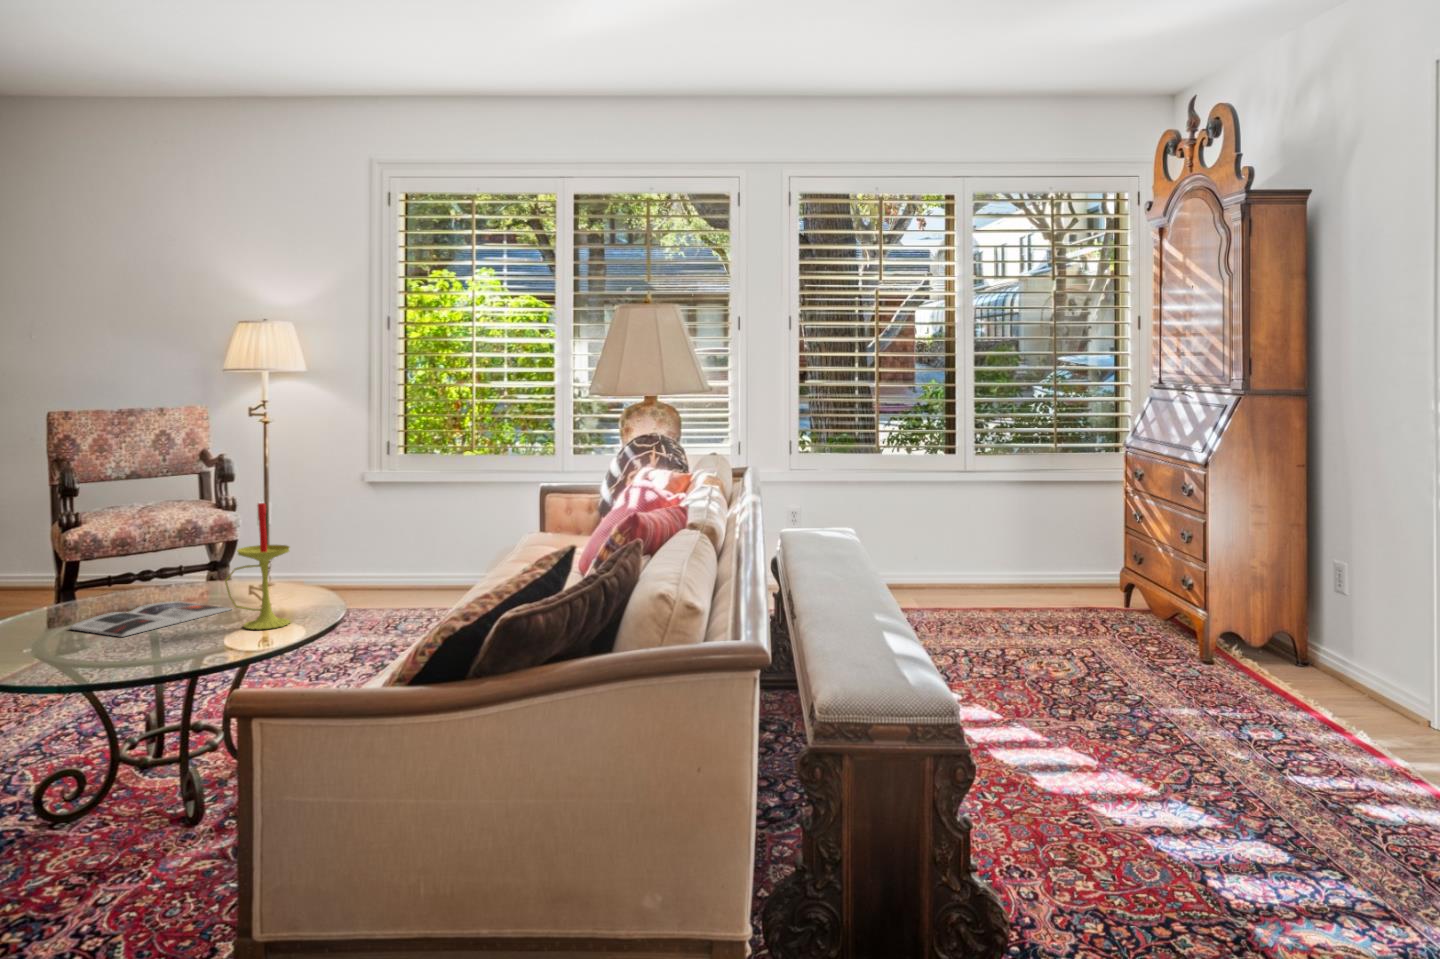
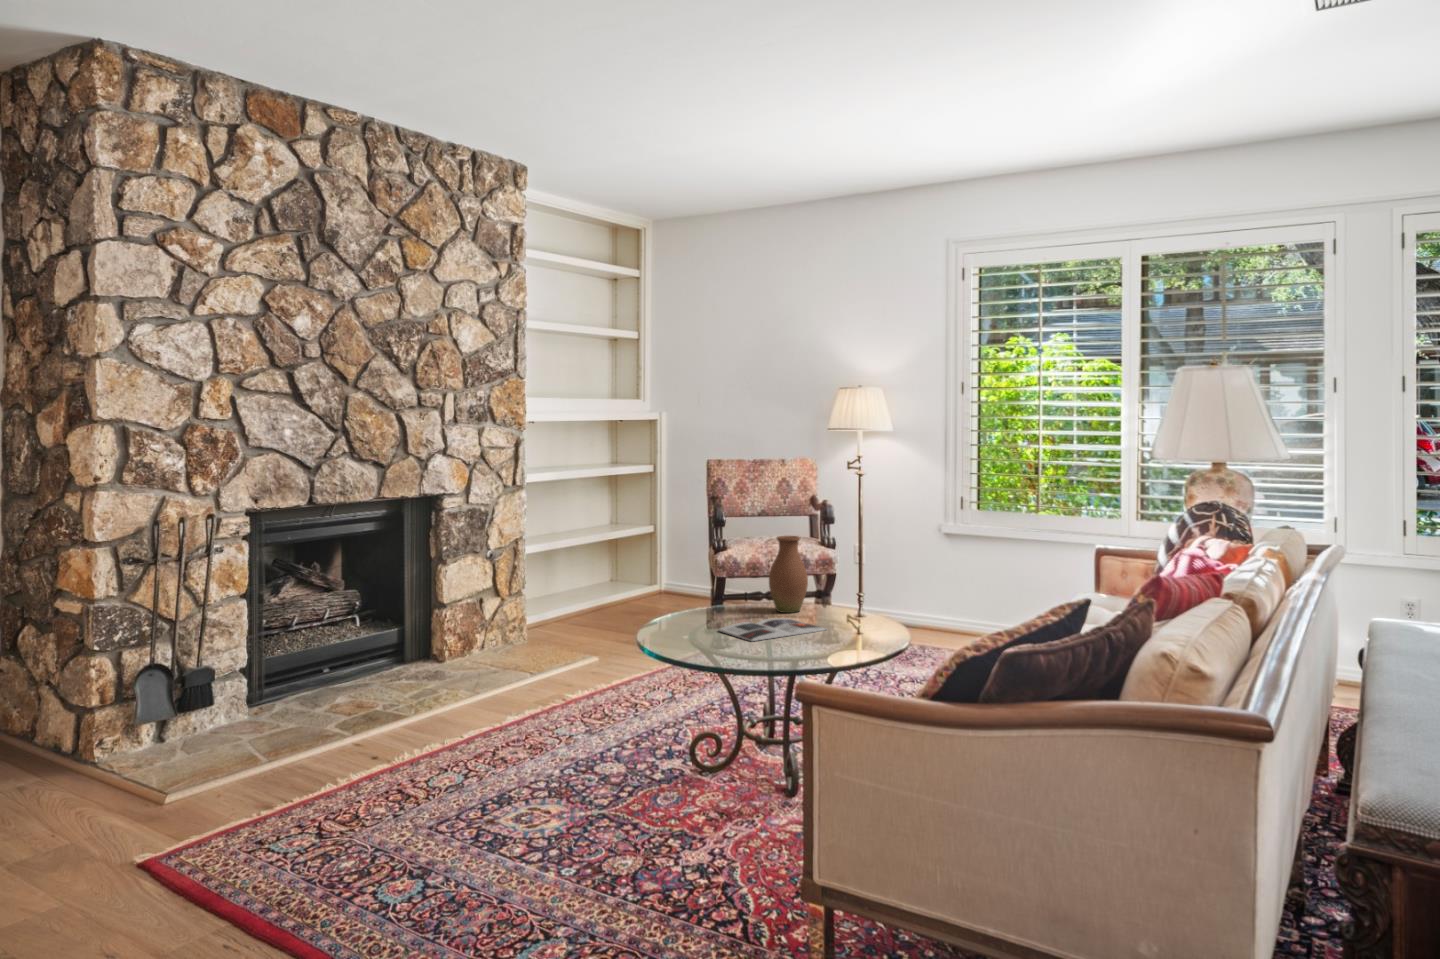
vase: none [144,496,201,595] -> present [769,536,808,613]
candle: present [225,503,290,630] -> none [822,545,872,649]

